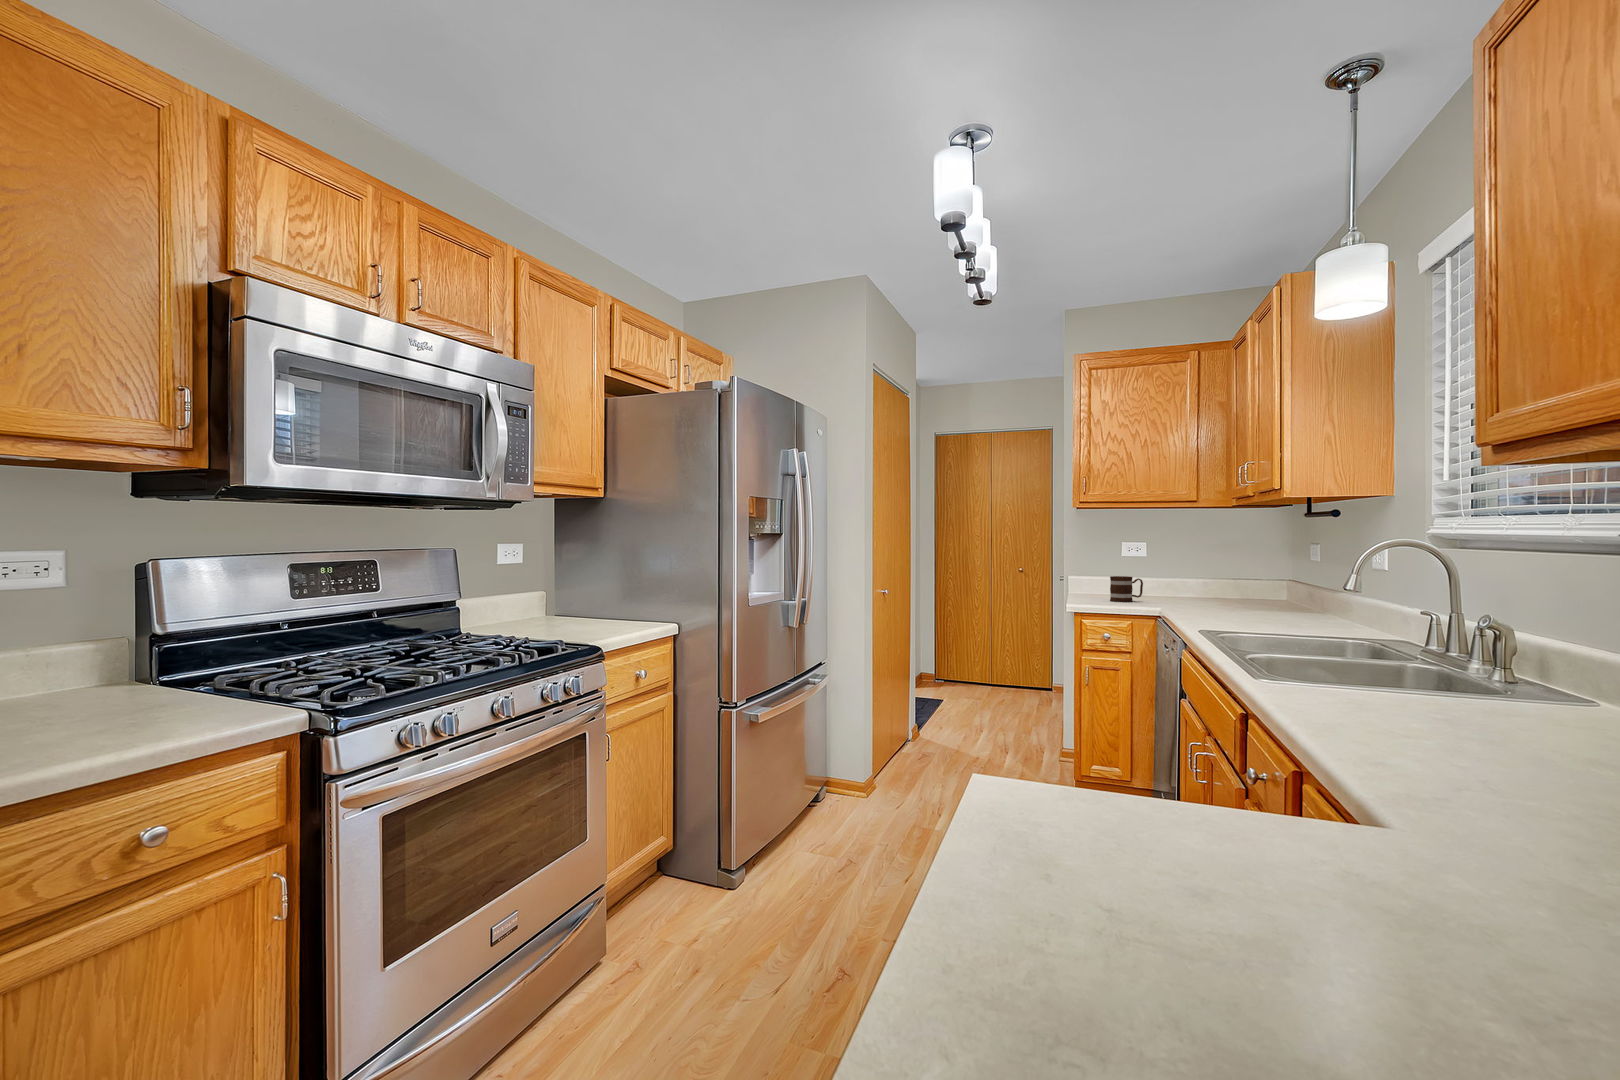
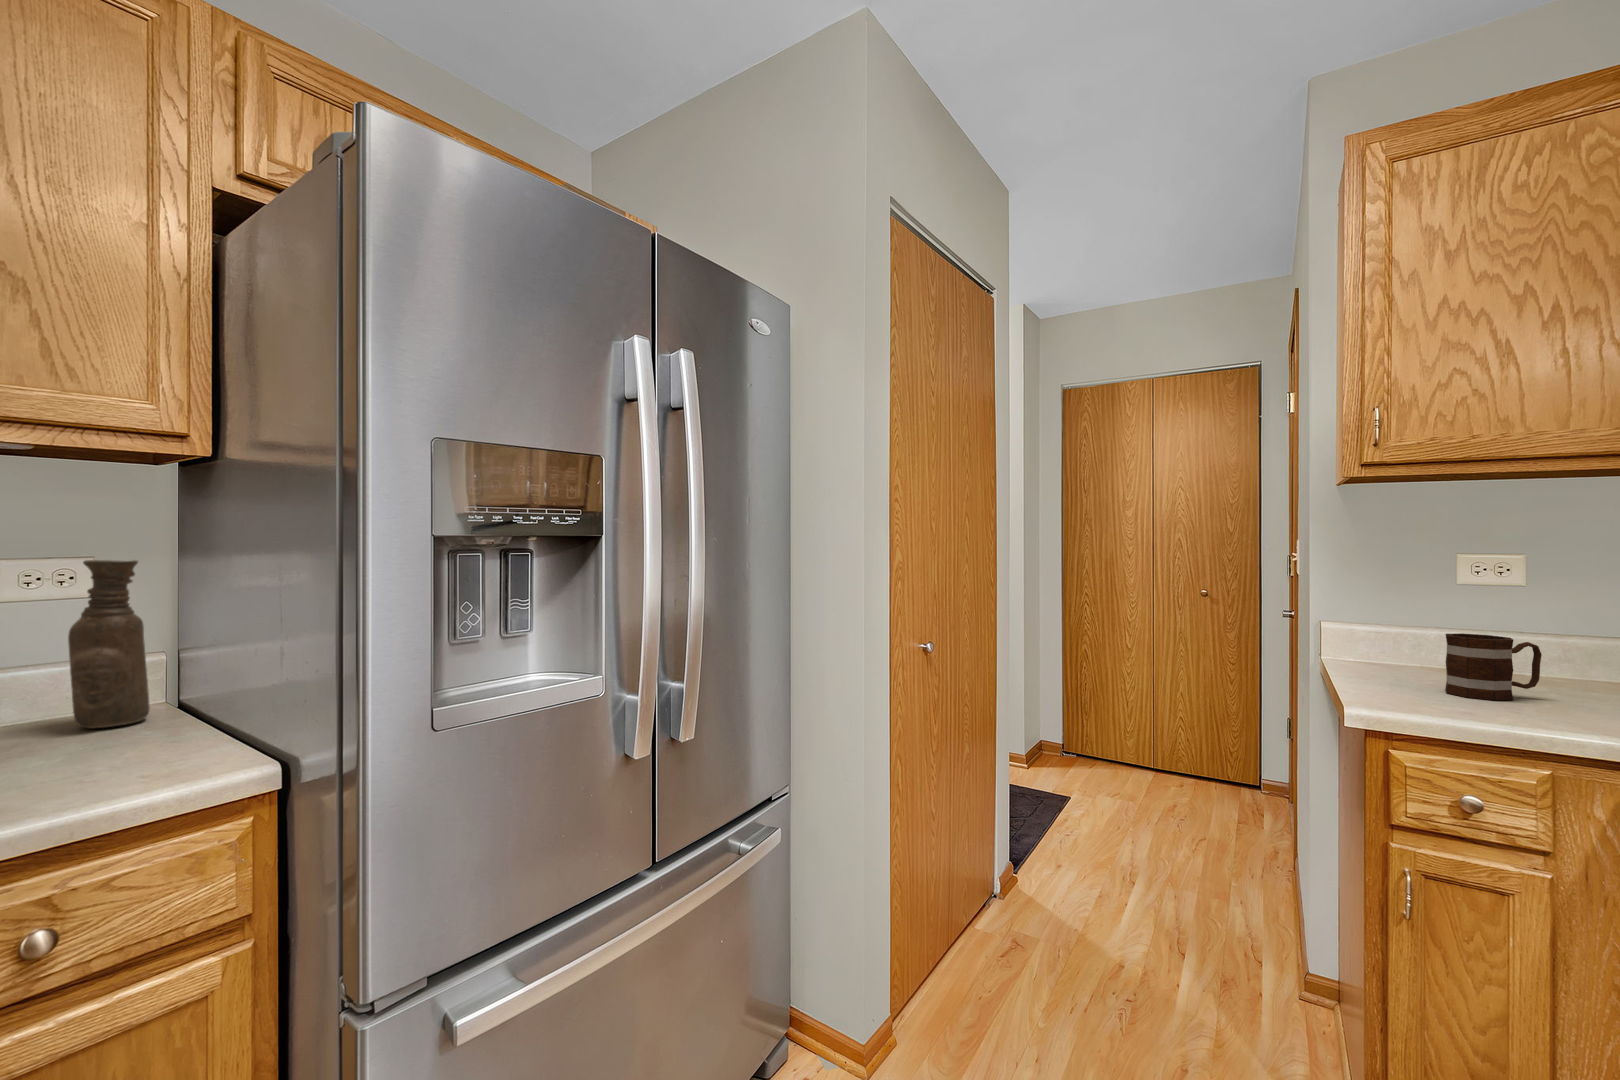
vase: none [533,546,561,623] -> present [68,560,150,728]

